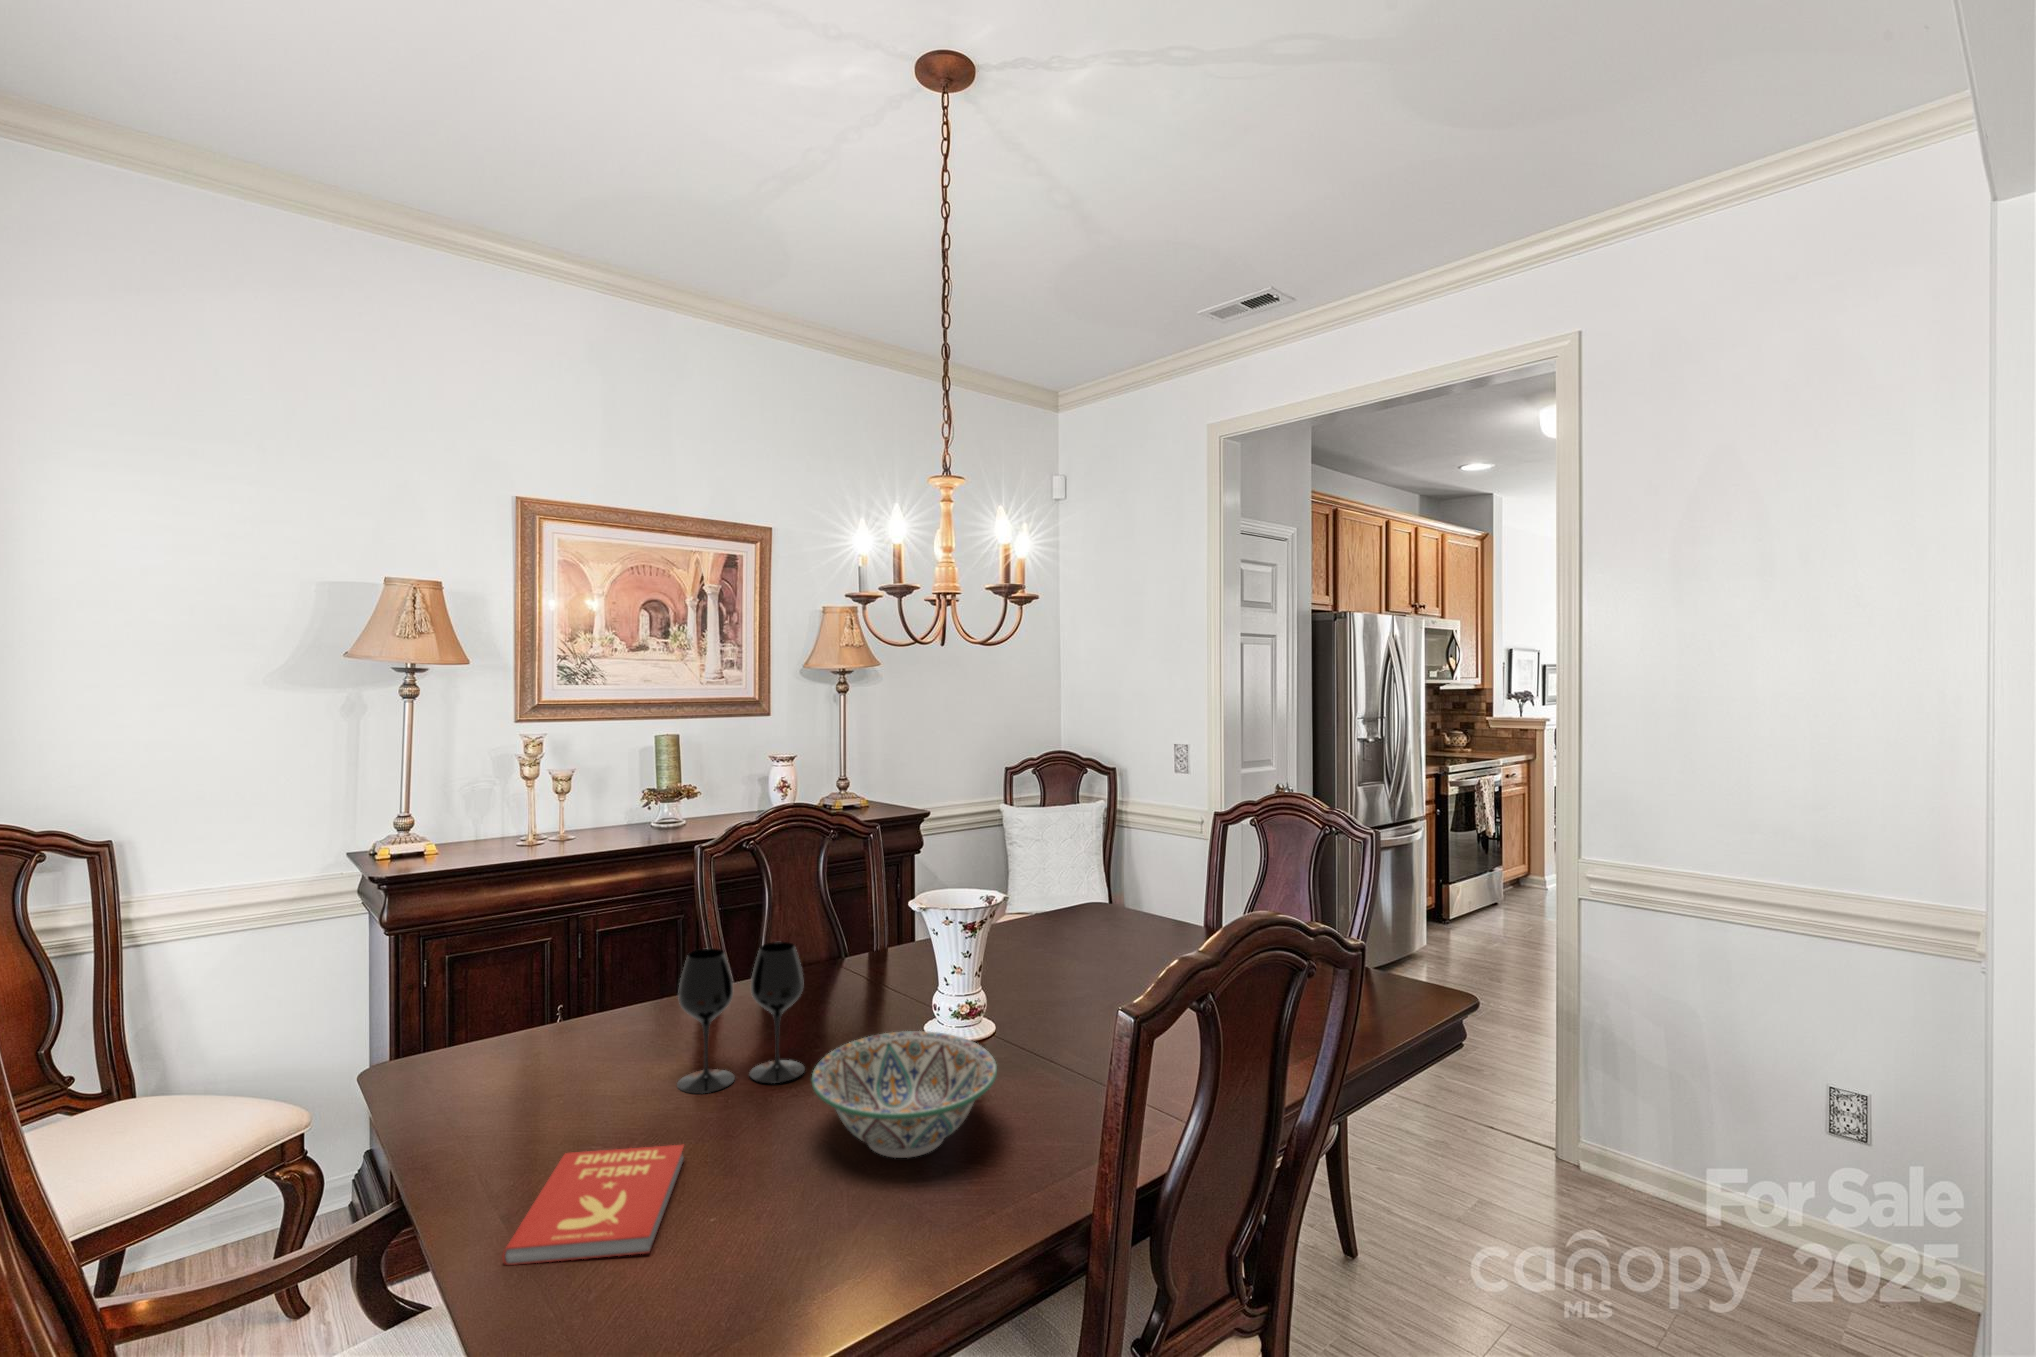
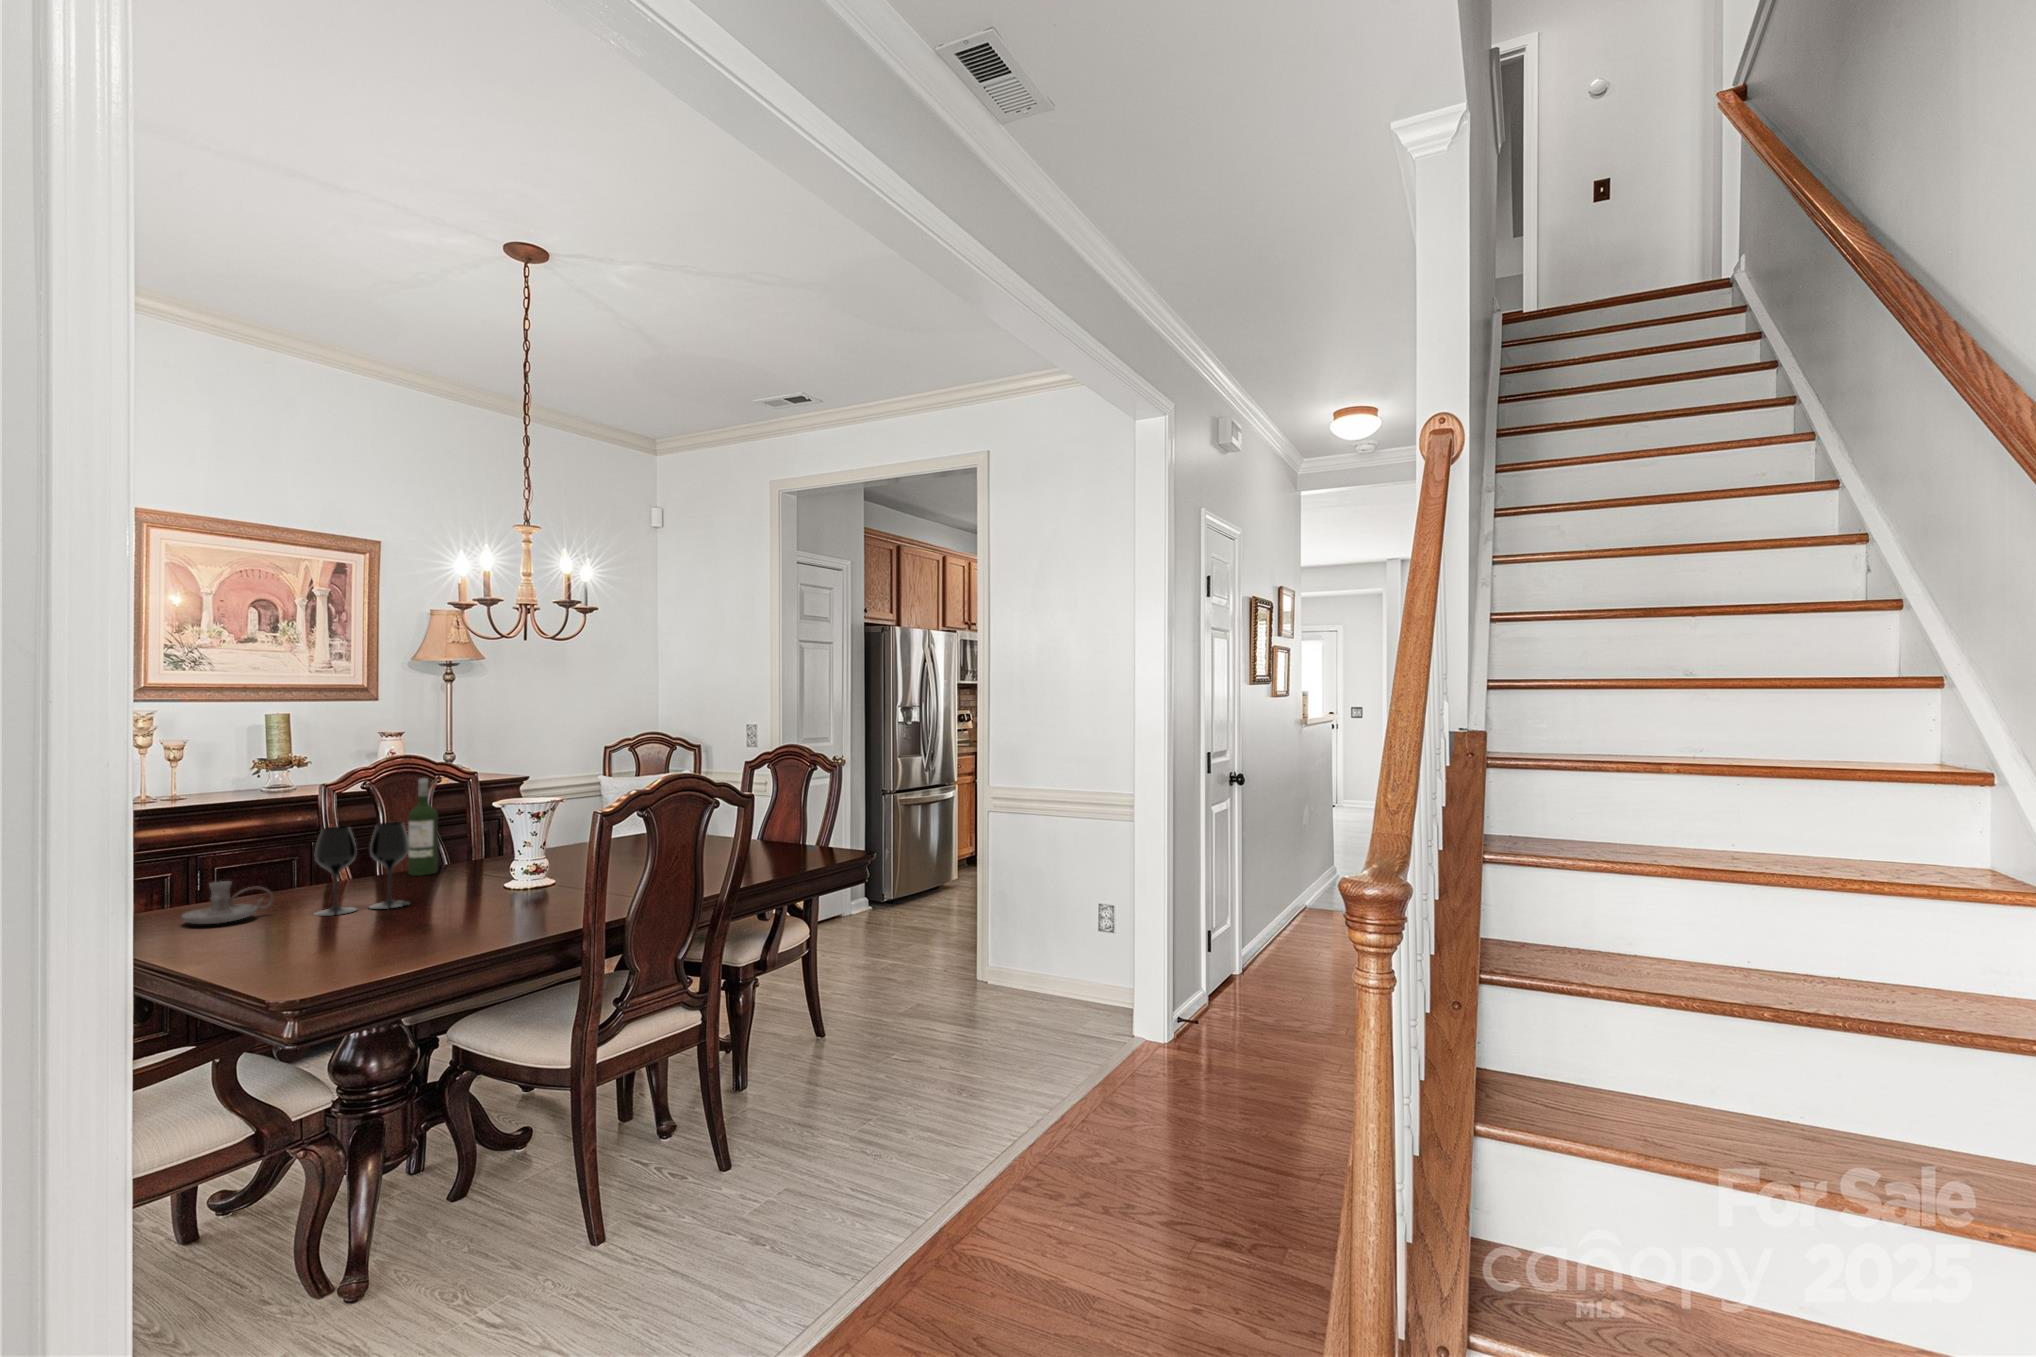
wine bottle: none [802,847,837,985] -> present [408,778,438,876]
candle holder: none [508,1029,627,1103] -> present [182,881,274,924]
decorative bowl: present [811,1031,997,1158] -> none [415,865,540,924]
book: present [502,1145,684,1265] -> none [213,924,326,966]

